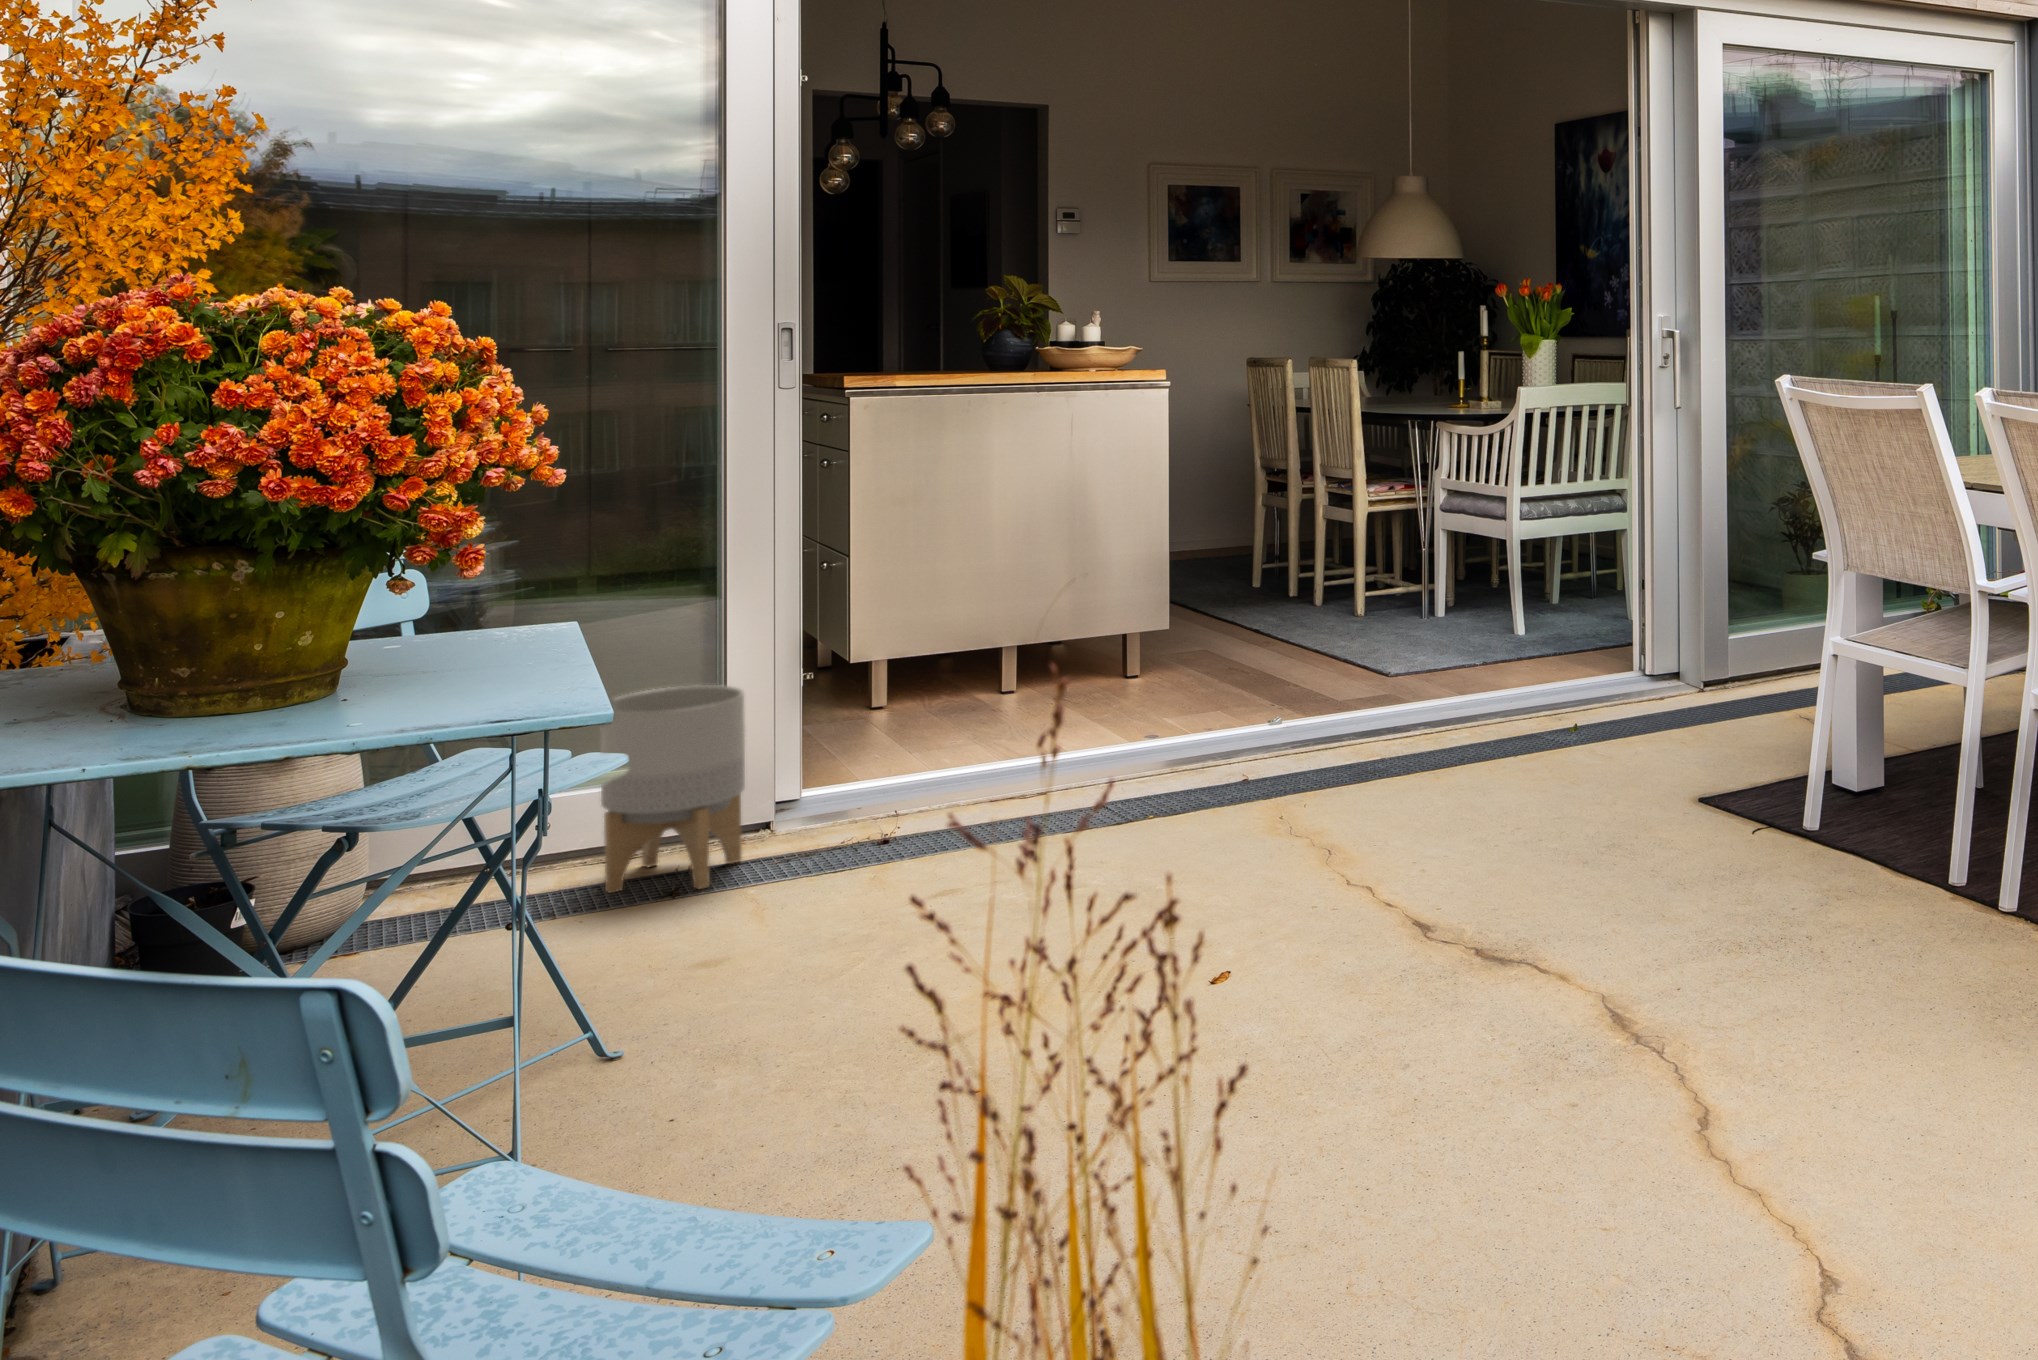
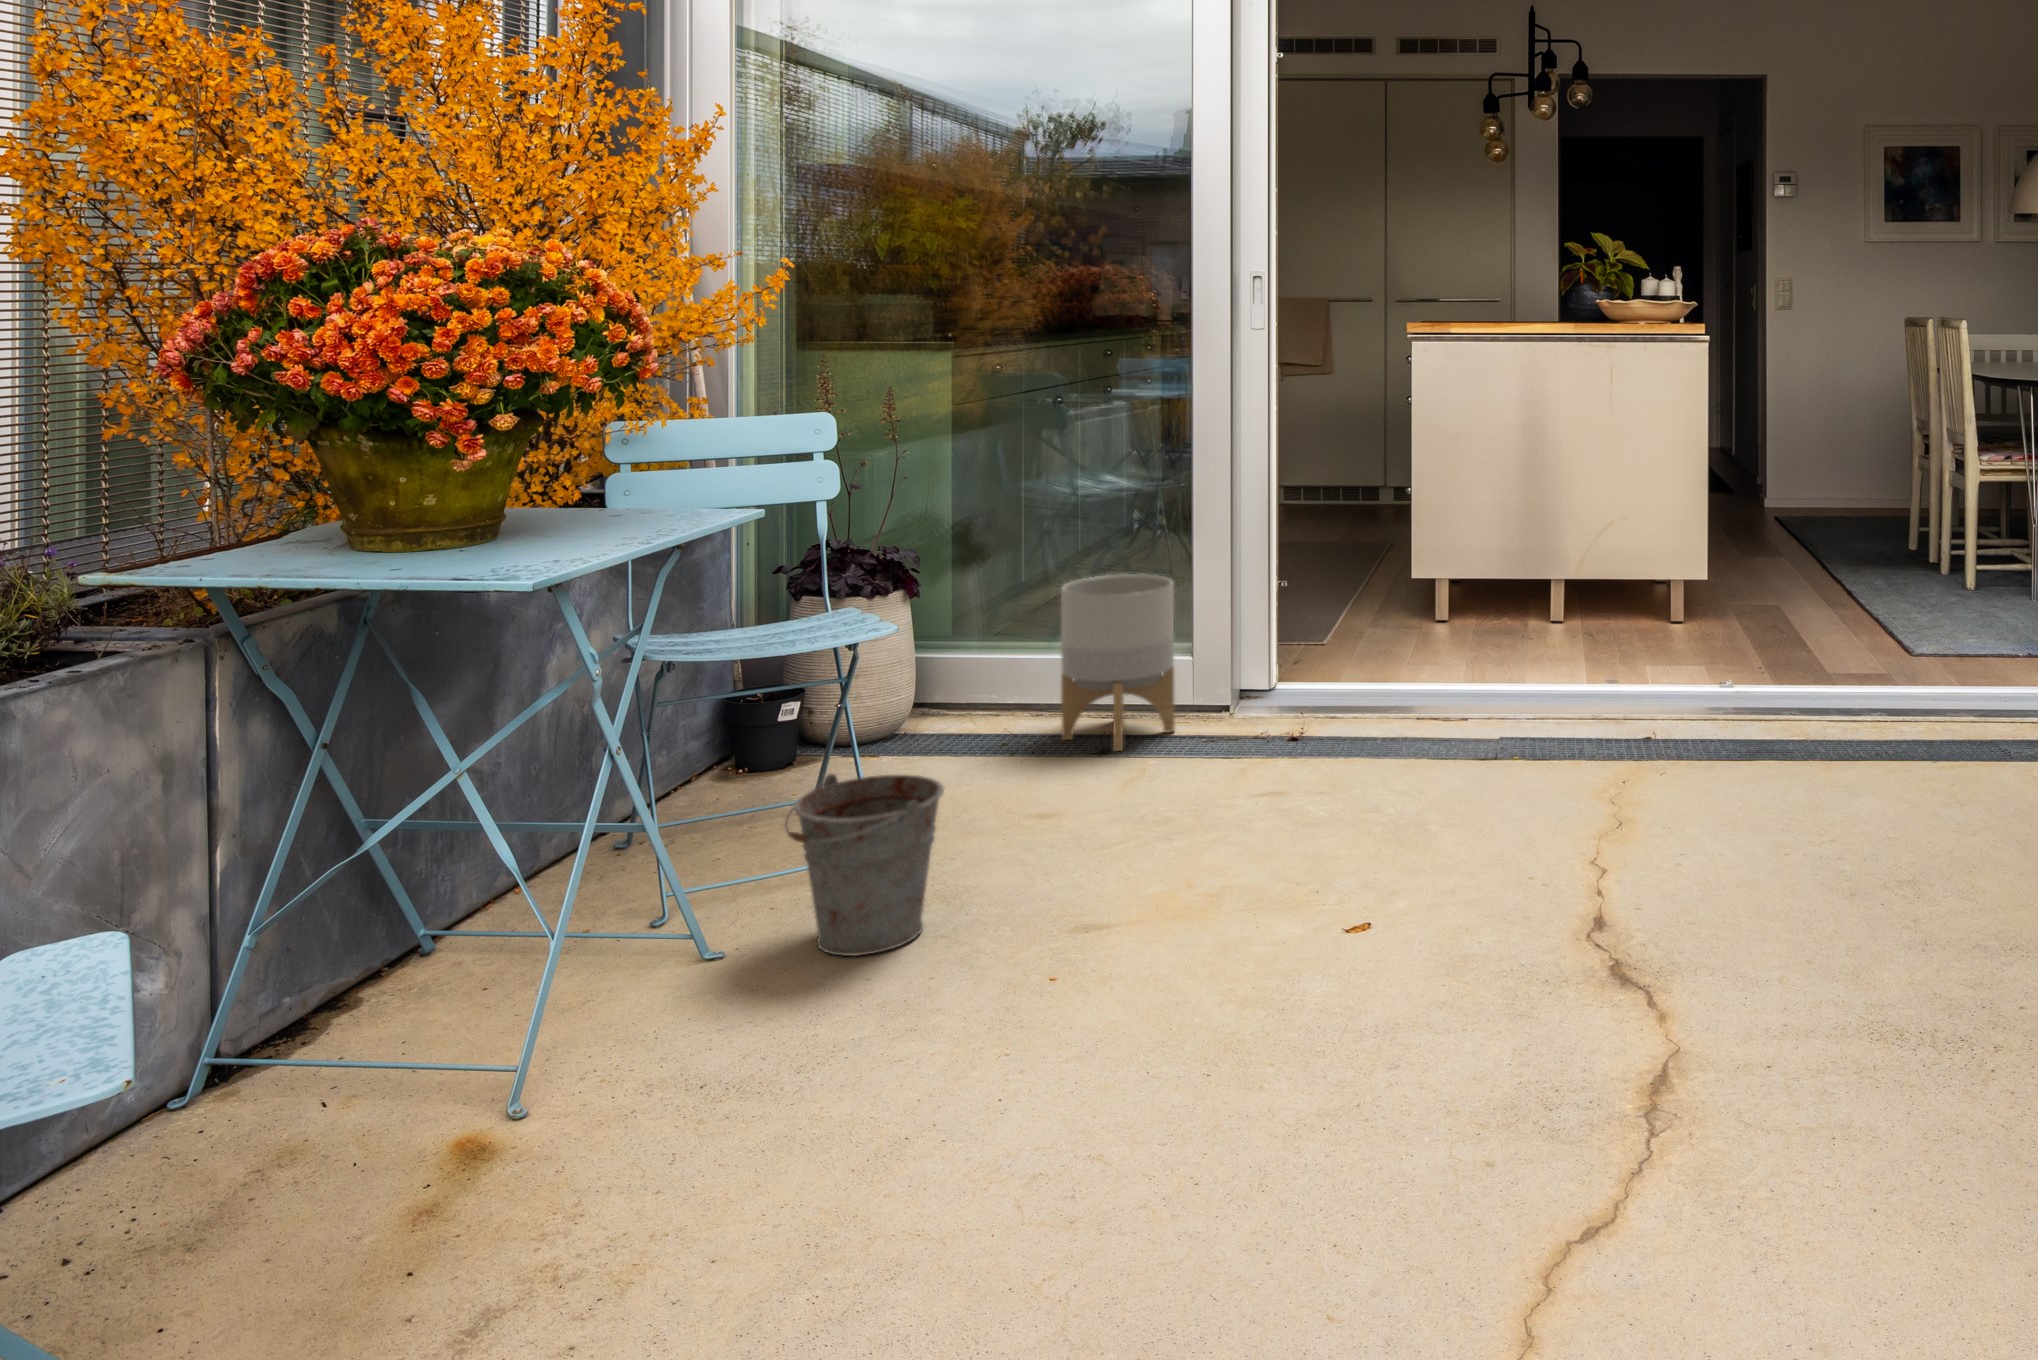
bucket: none [618,897,797,1096] -> present [785,774,944,956]

